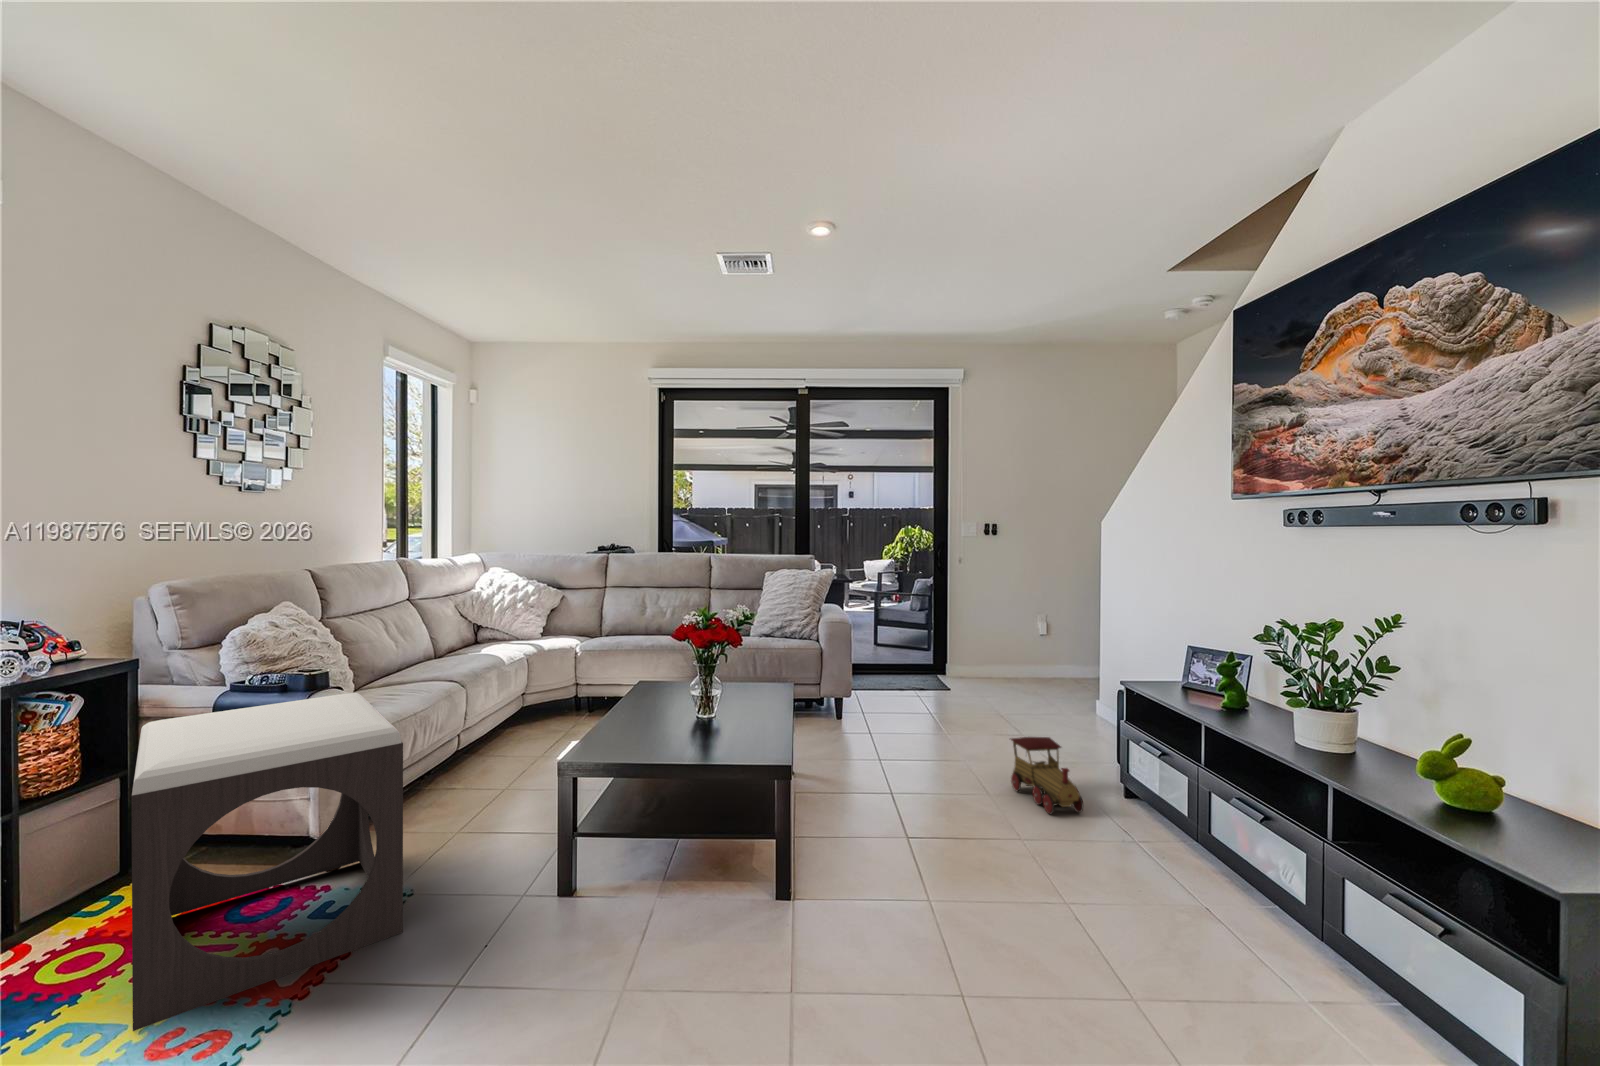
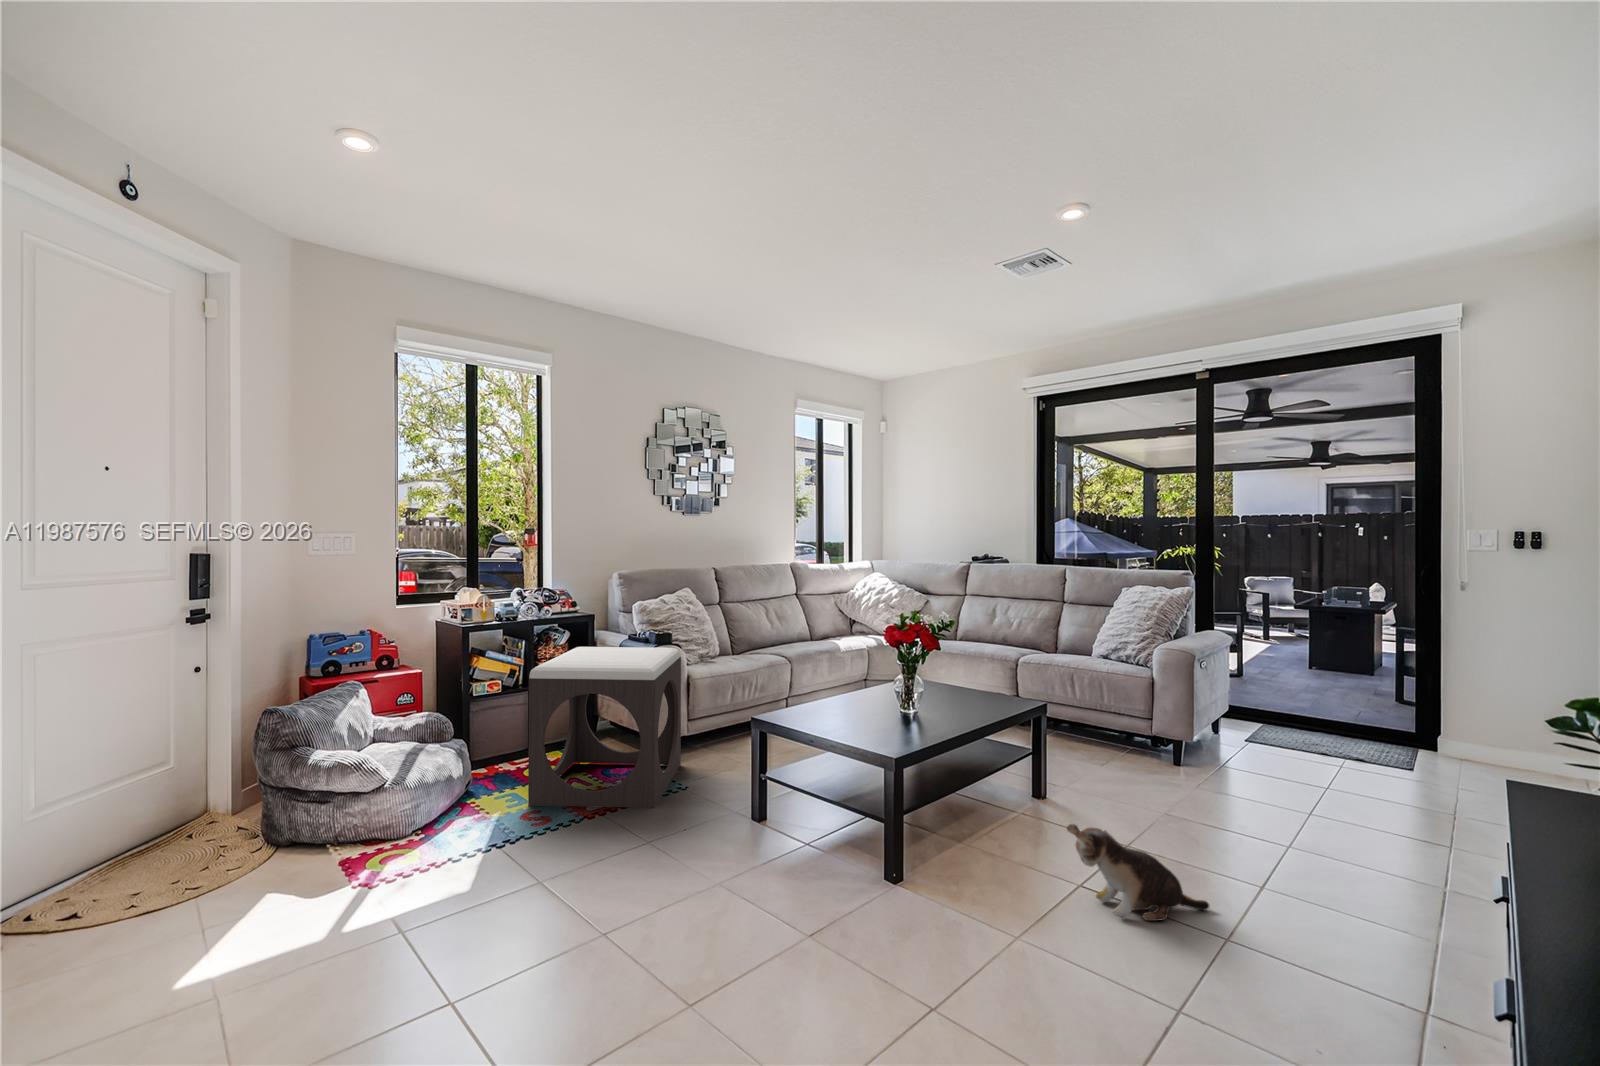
toy train: present [1011,737,1083,814] -> none [1299,832,1380,962]
plush toy: none [917,775,987,842] -> present [1067,824,1209,921]

